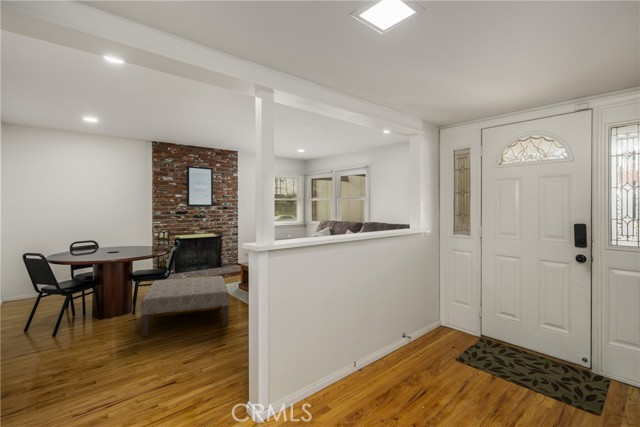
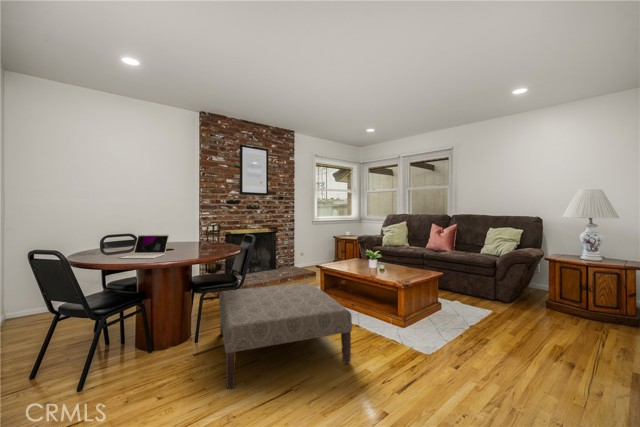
laptop: none [80,241,115,258] -> present [121,235,169,258]

